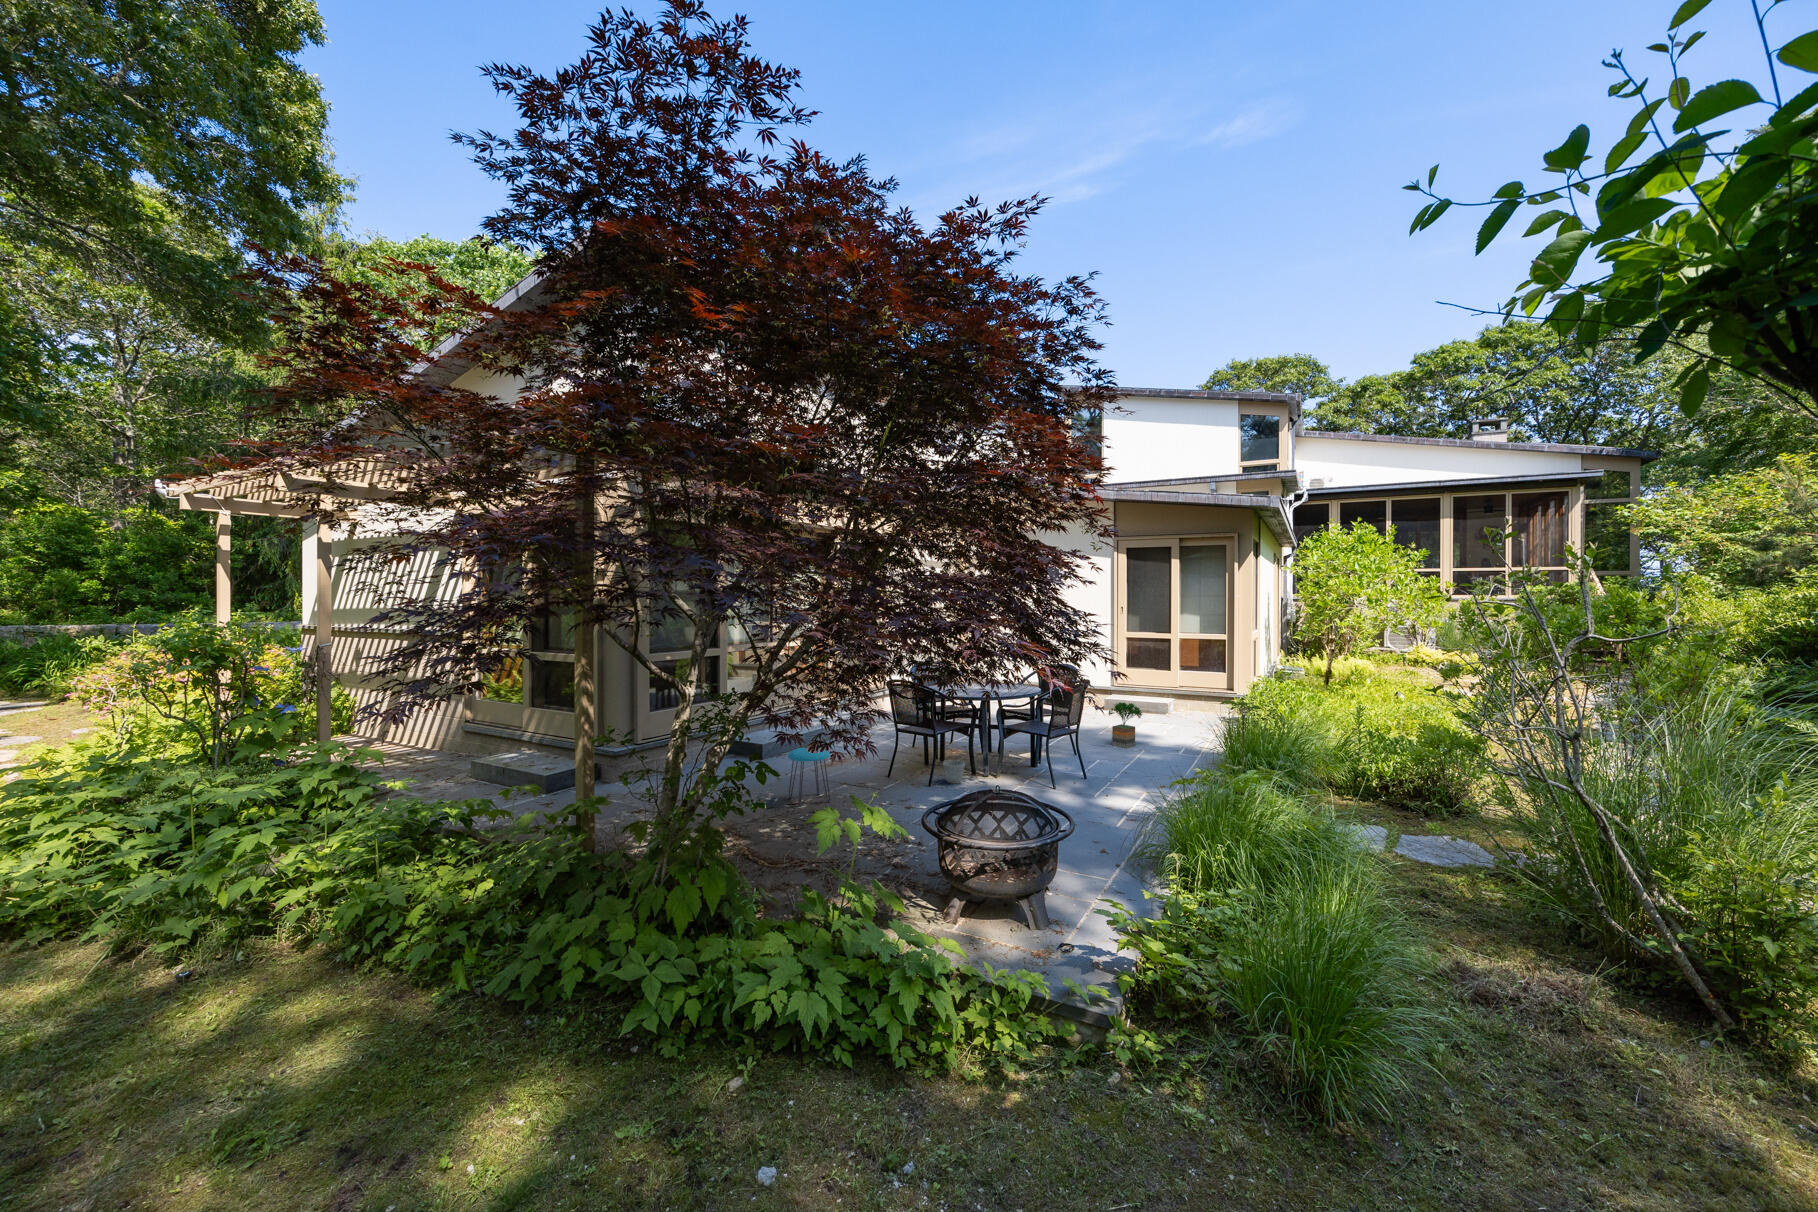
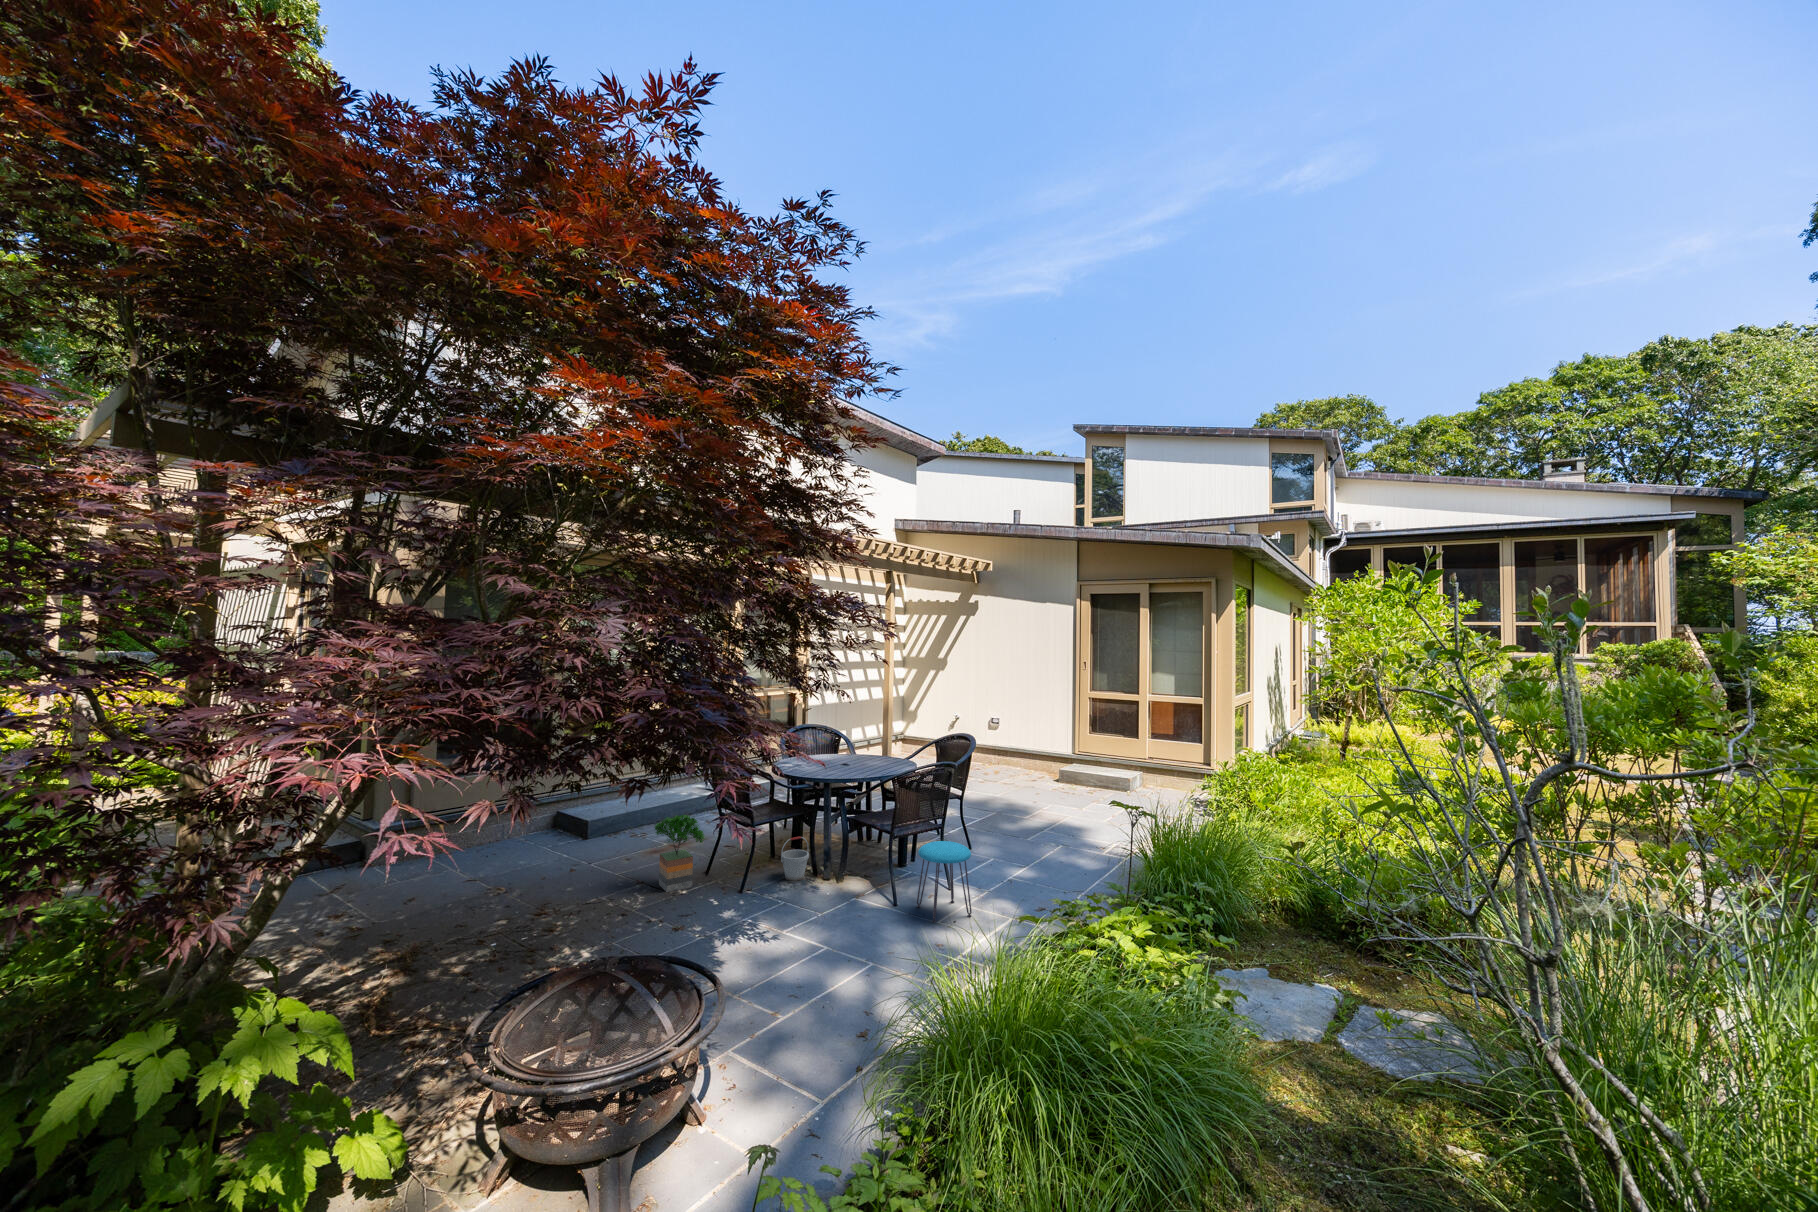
potted tree: present [1109,702,1142,748] -> present [654,815,704,892]
stool: present [788,747,830,807] -> present [917,841,972,923]

